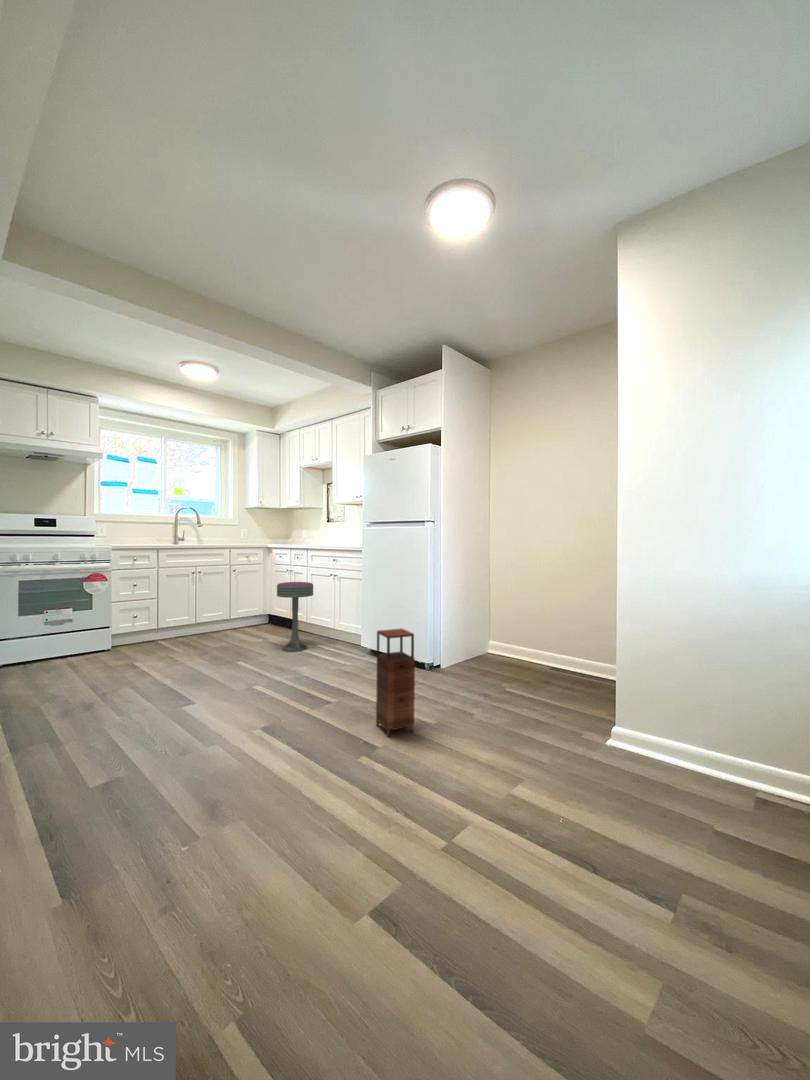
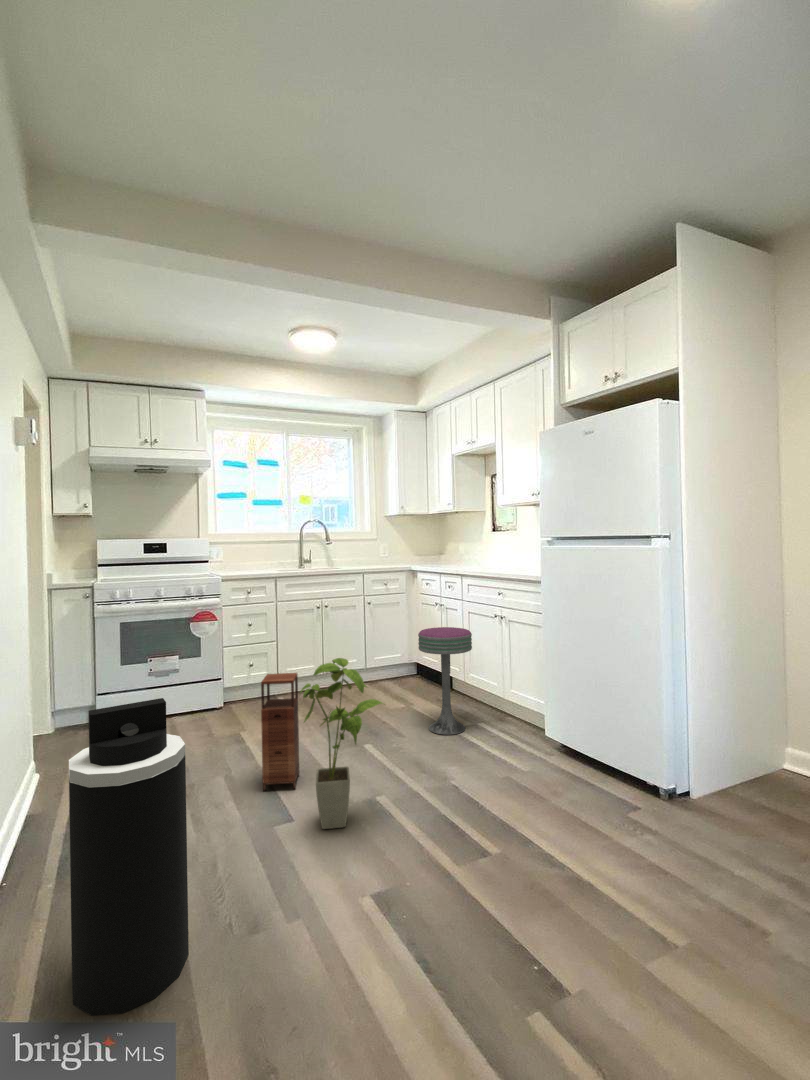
house plant: none [204,588,262,697] -> present [301,658,383,829]
trash can: none [75,598,152,776] -> present [69,698,189,1016]
storage cabinet: present [376,629,415,737] -> present [261,673,299,791]

